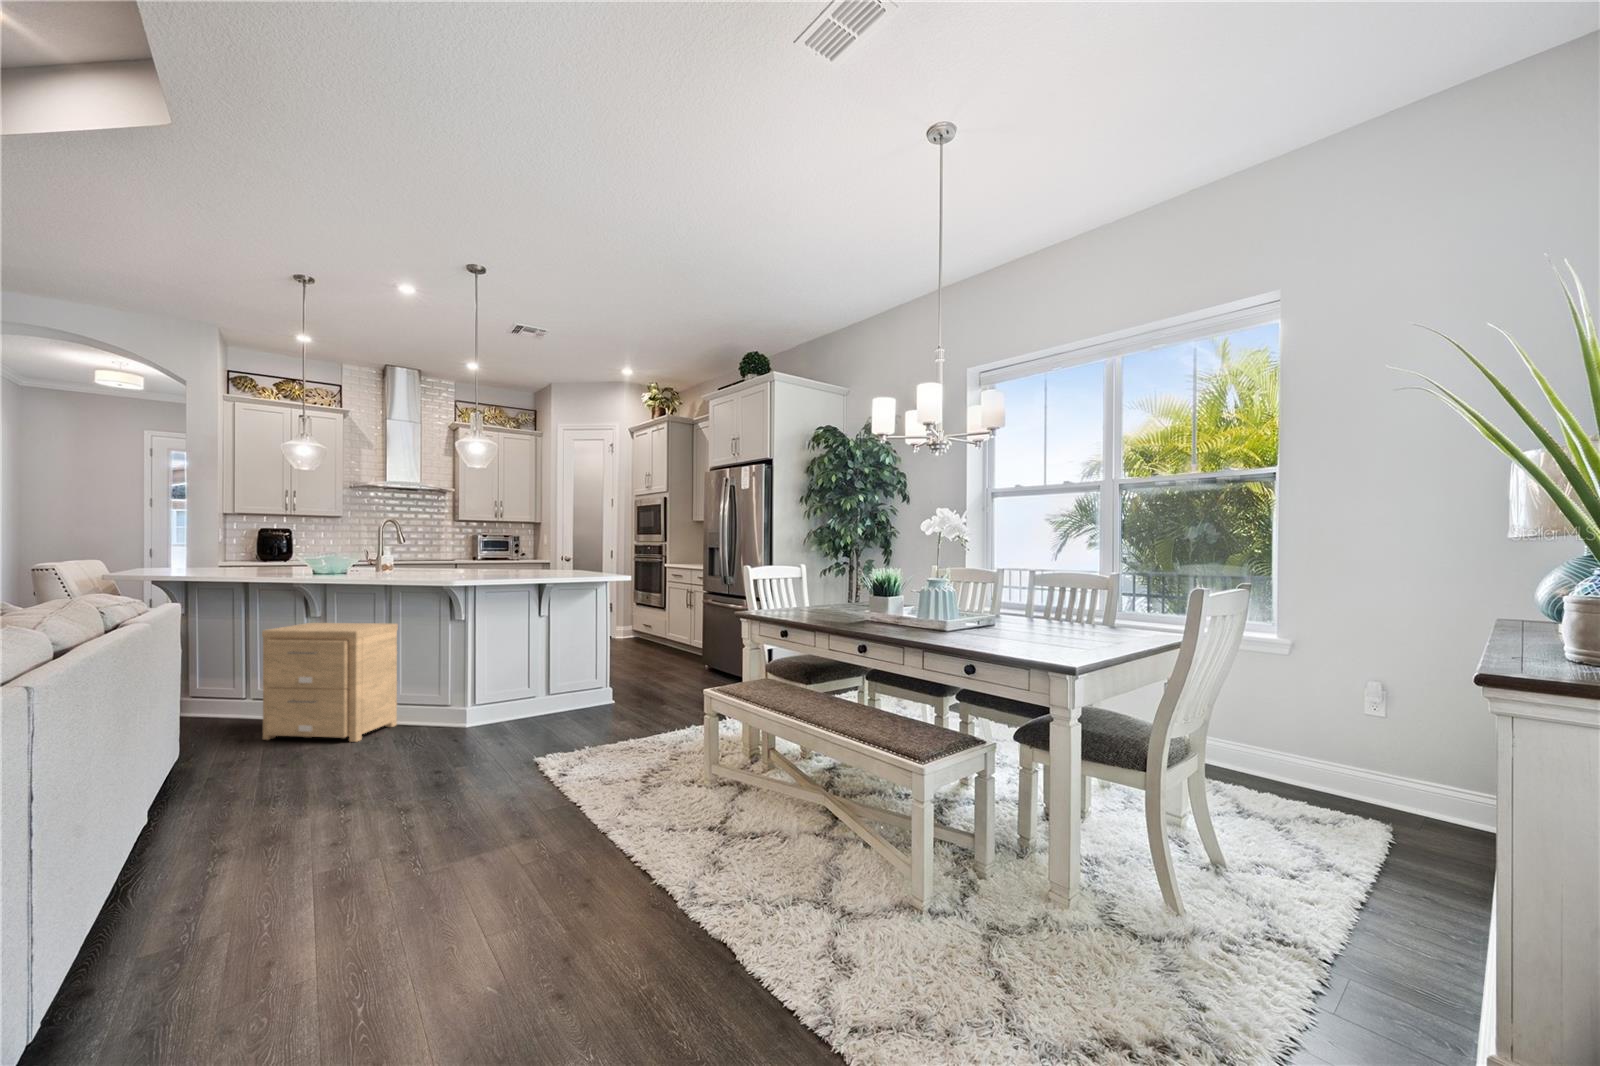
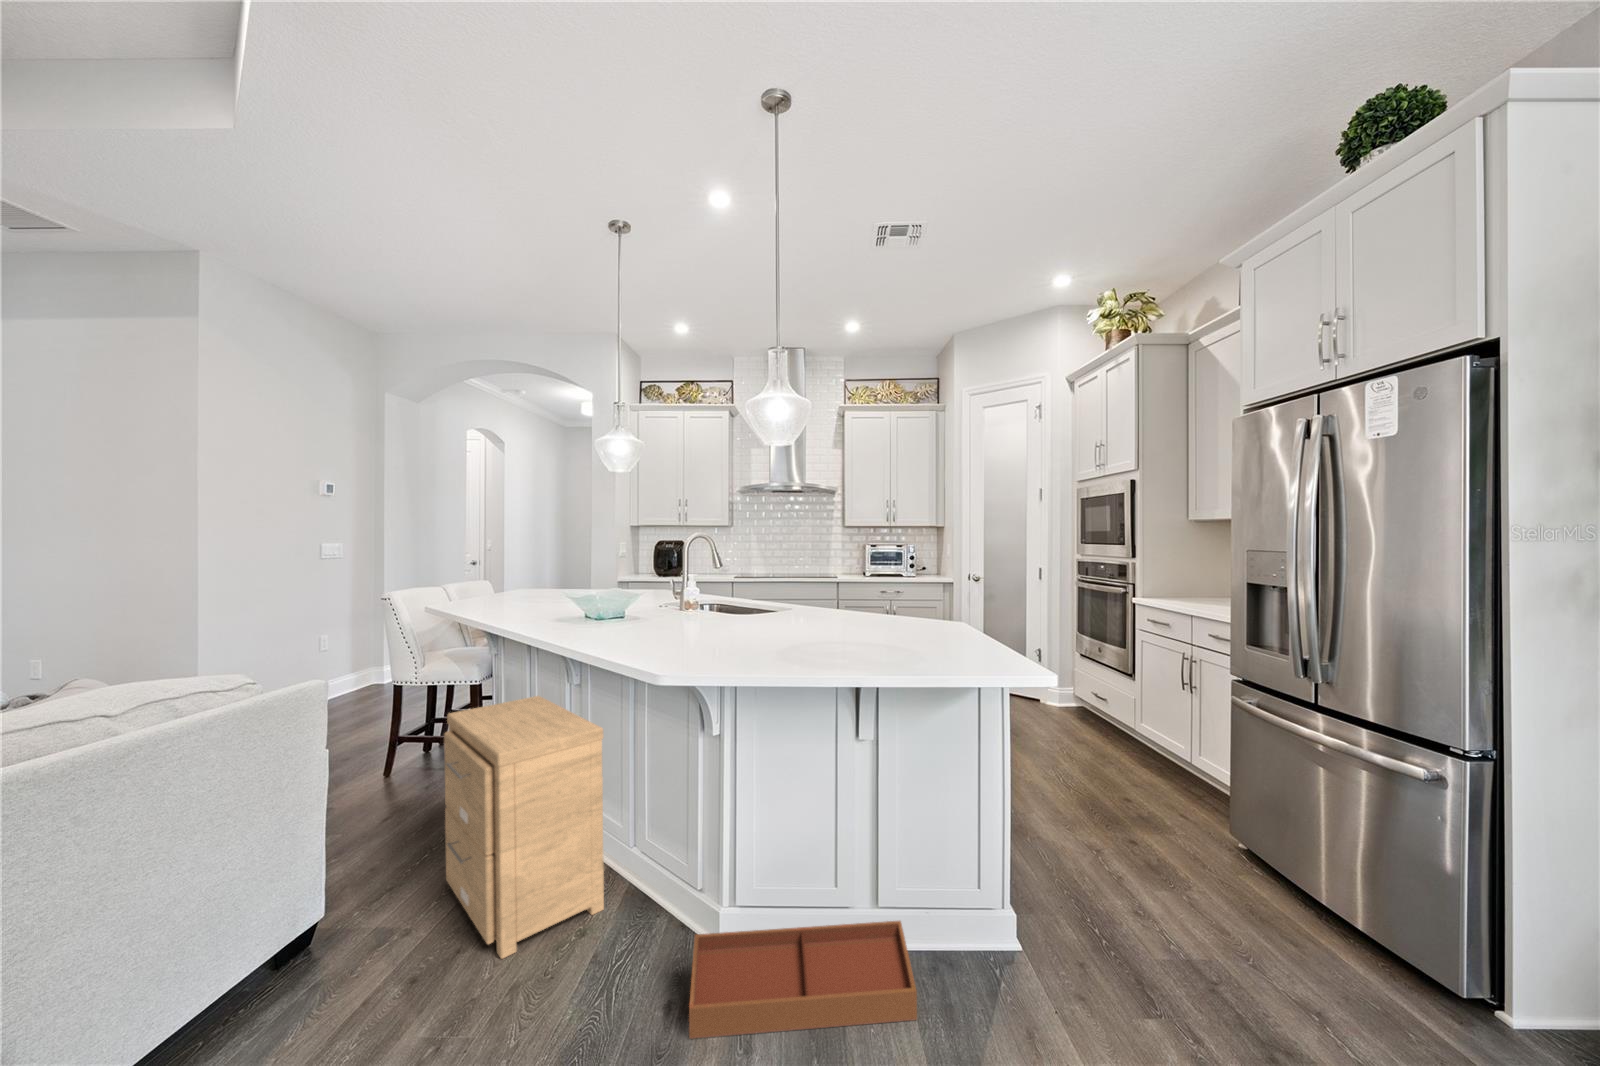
storage bin: none [479,685,583,731] -> present [689,921,917,1039]

